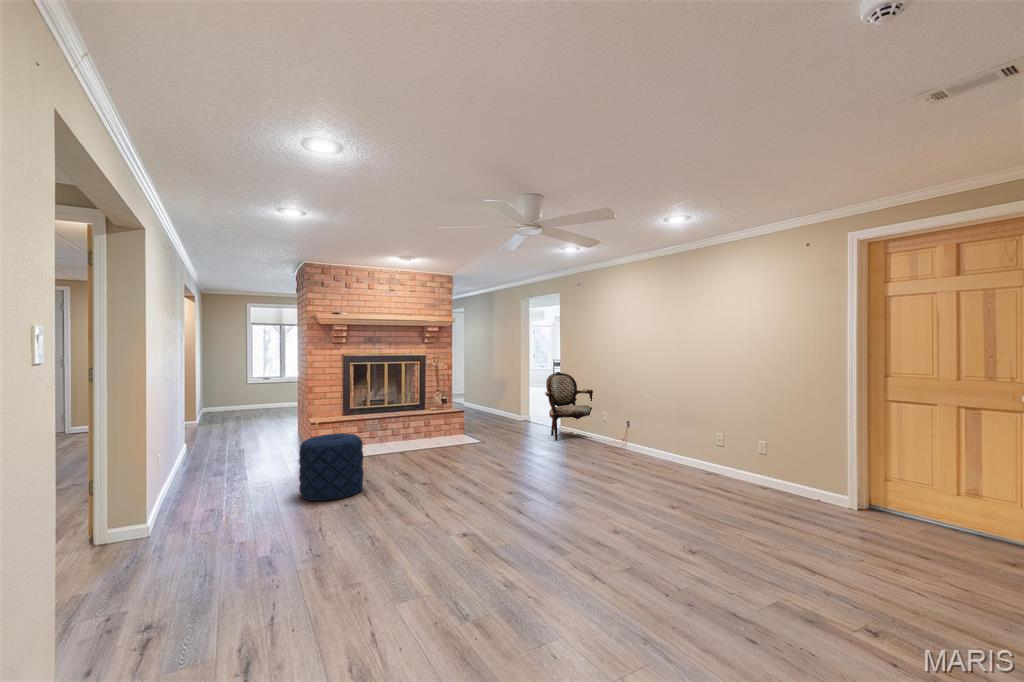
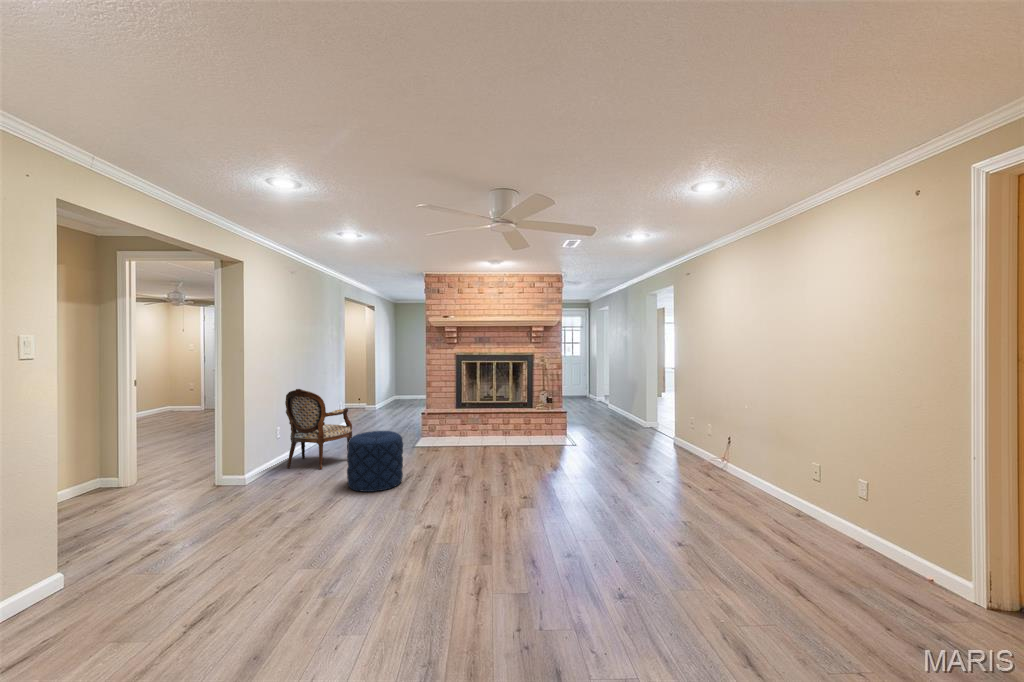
armchair: present [545,372,593,440] -> present [285,389,352,470]

